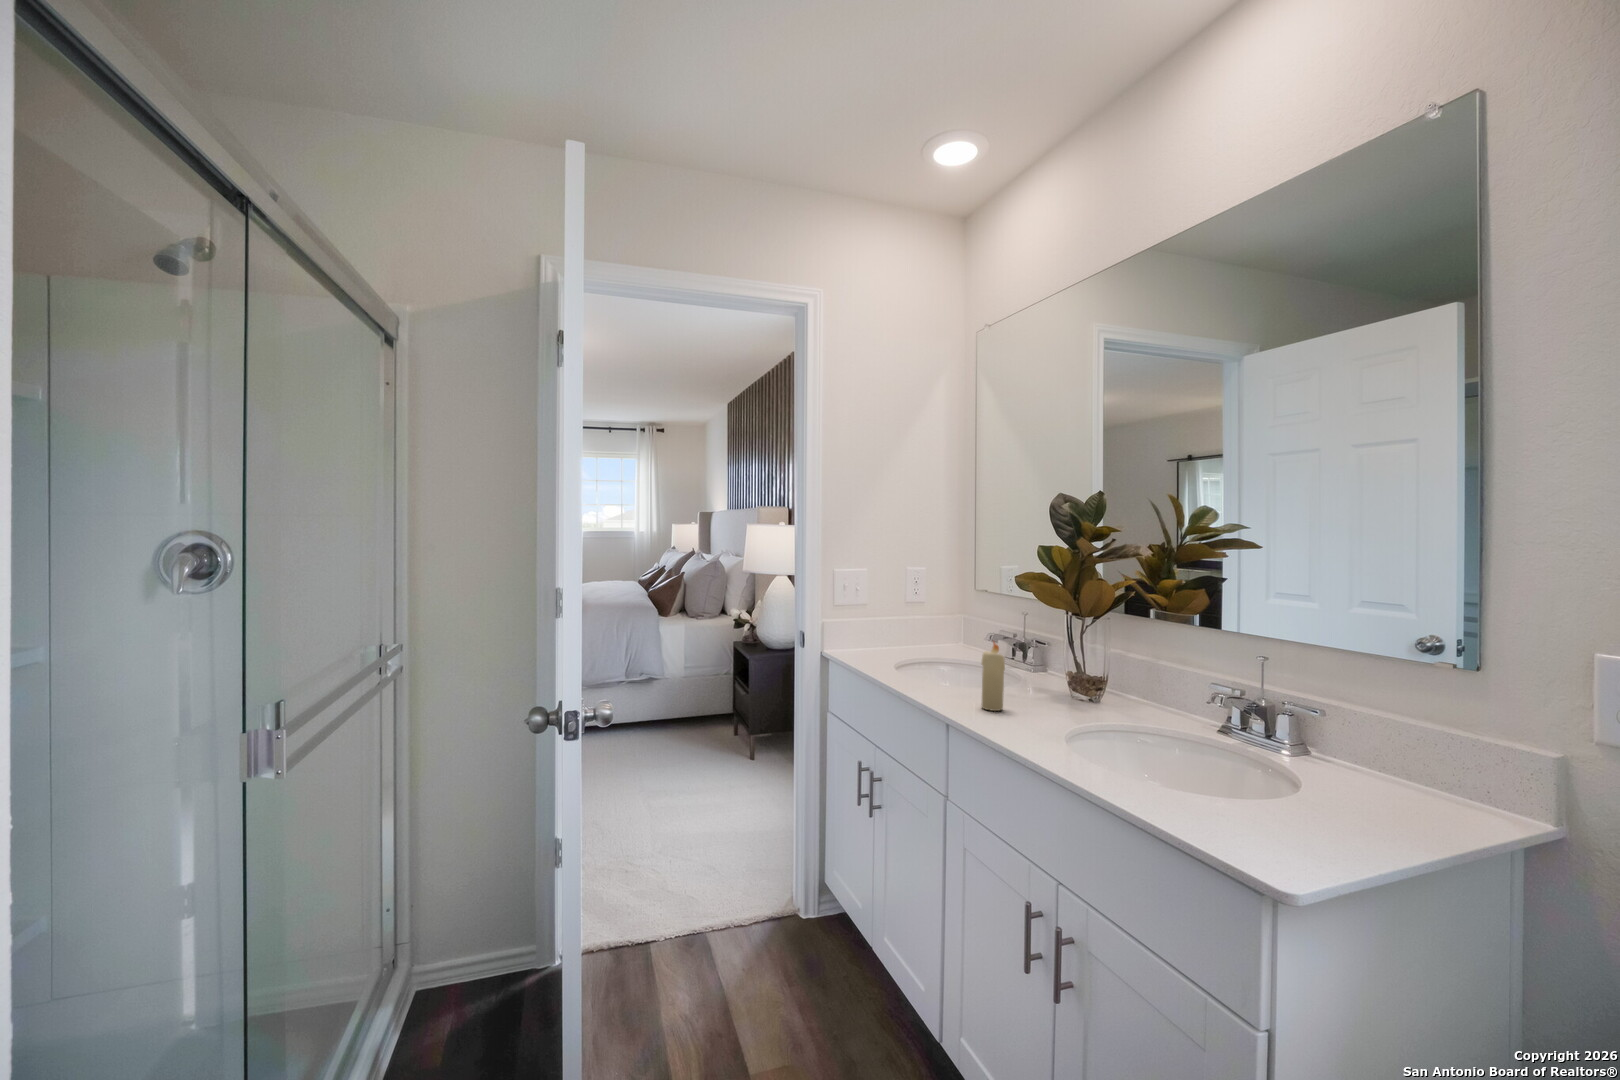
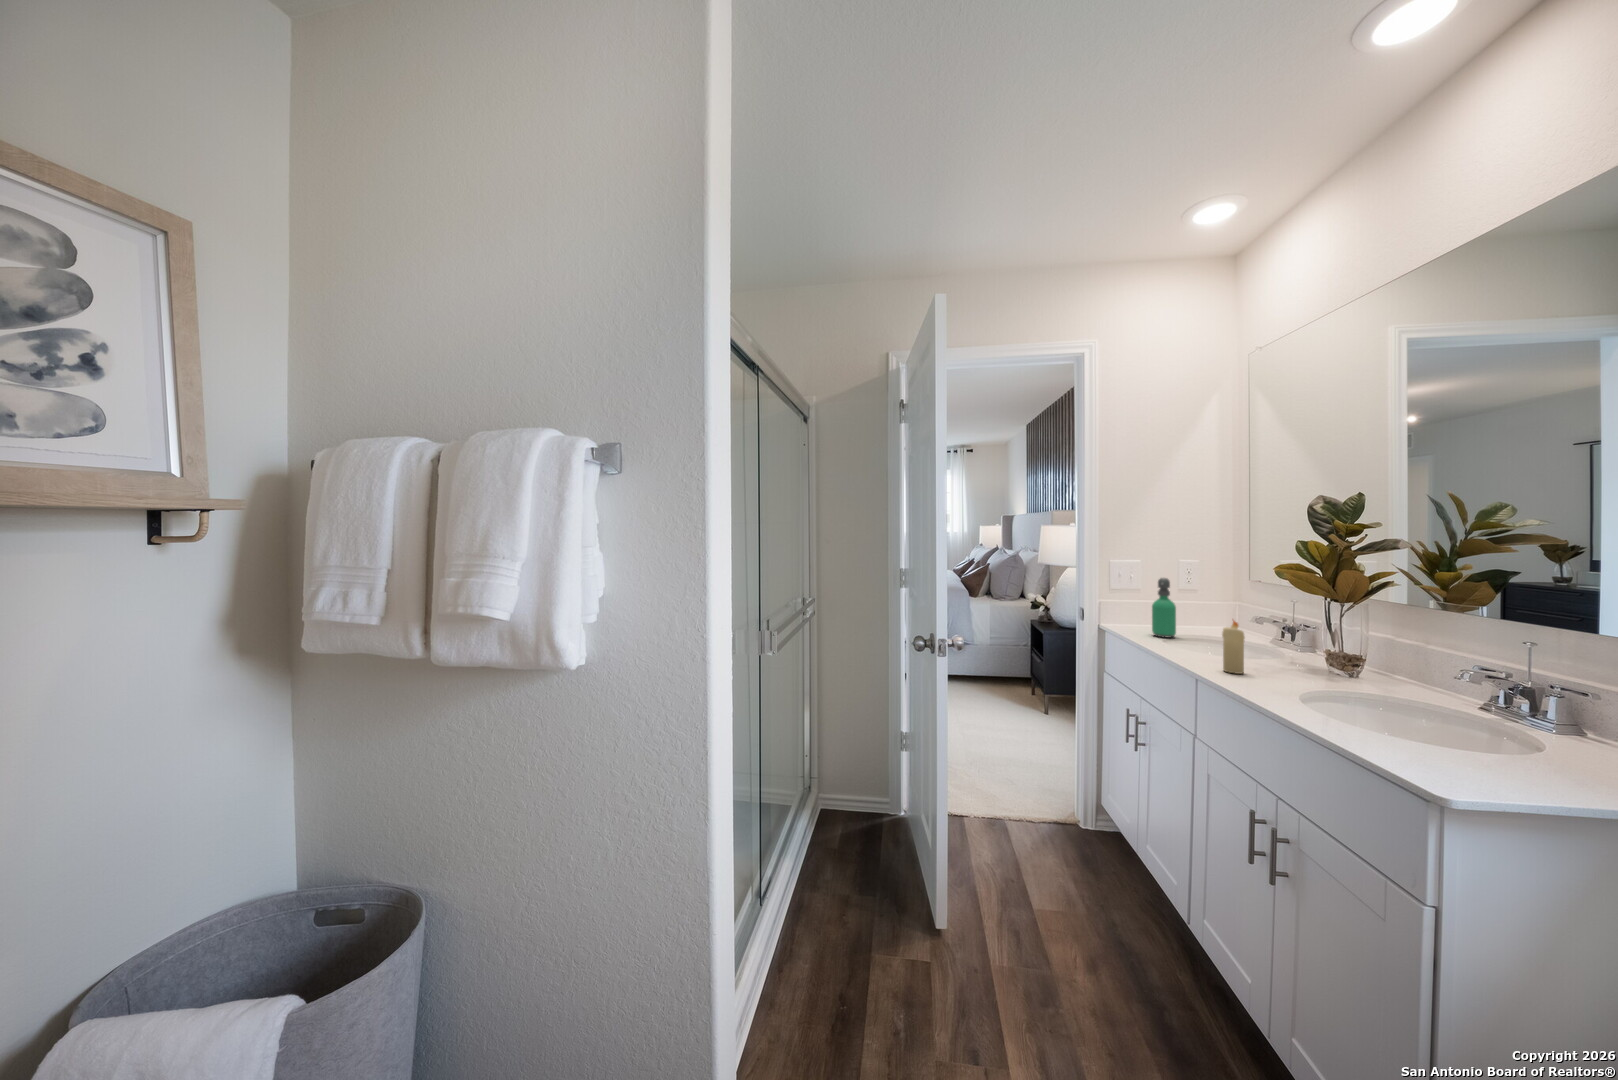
soap dispenser: none [888,588,915,664] -> present [1152,578,1176,638]

